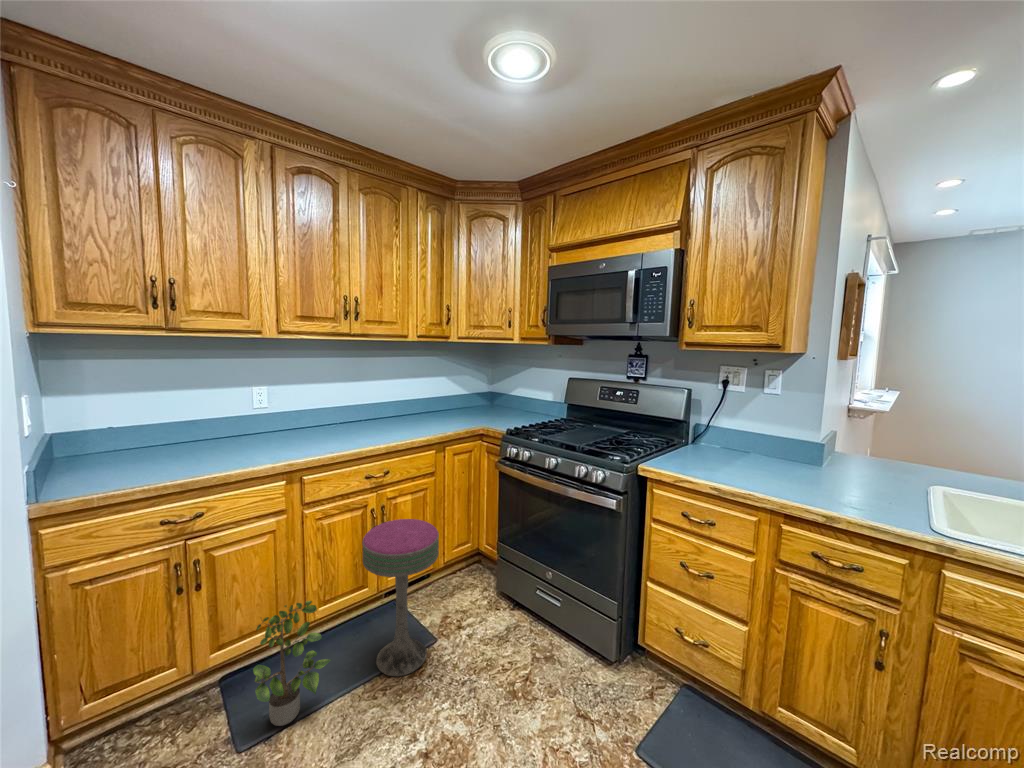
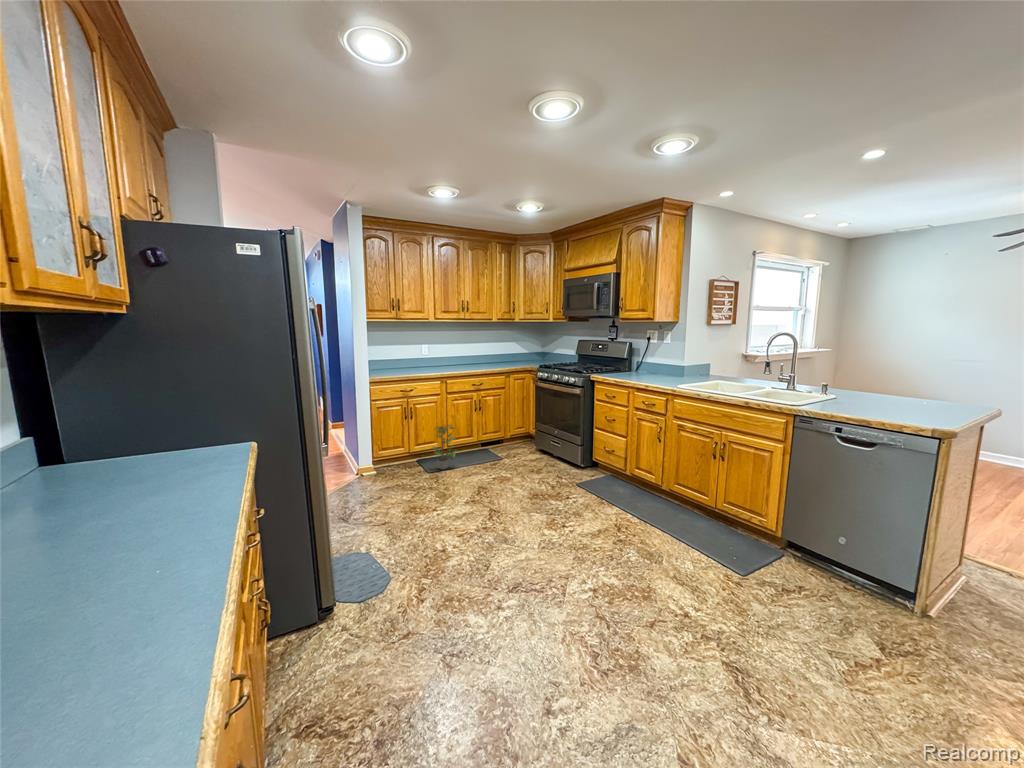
bar stool: present [362,519,439,676] -> none [471,403,503,464]

